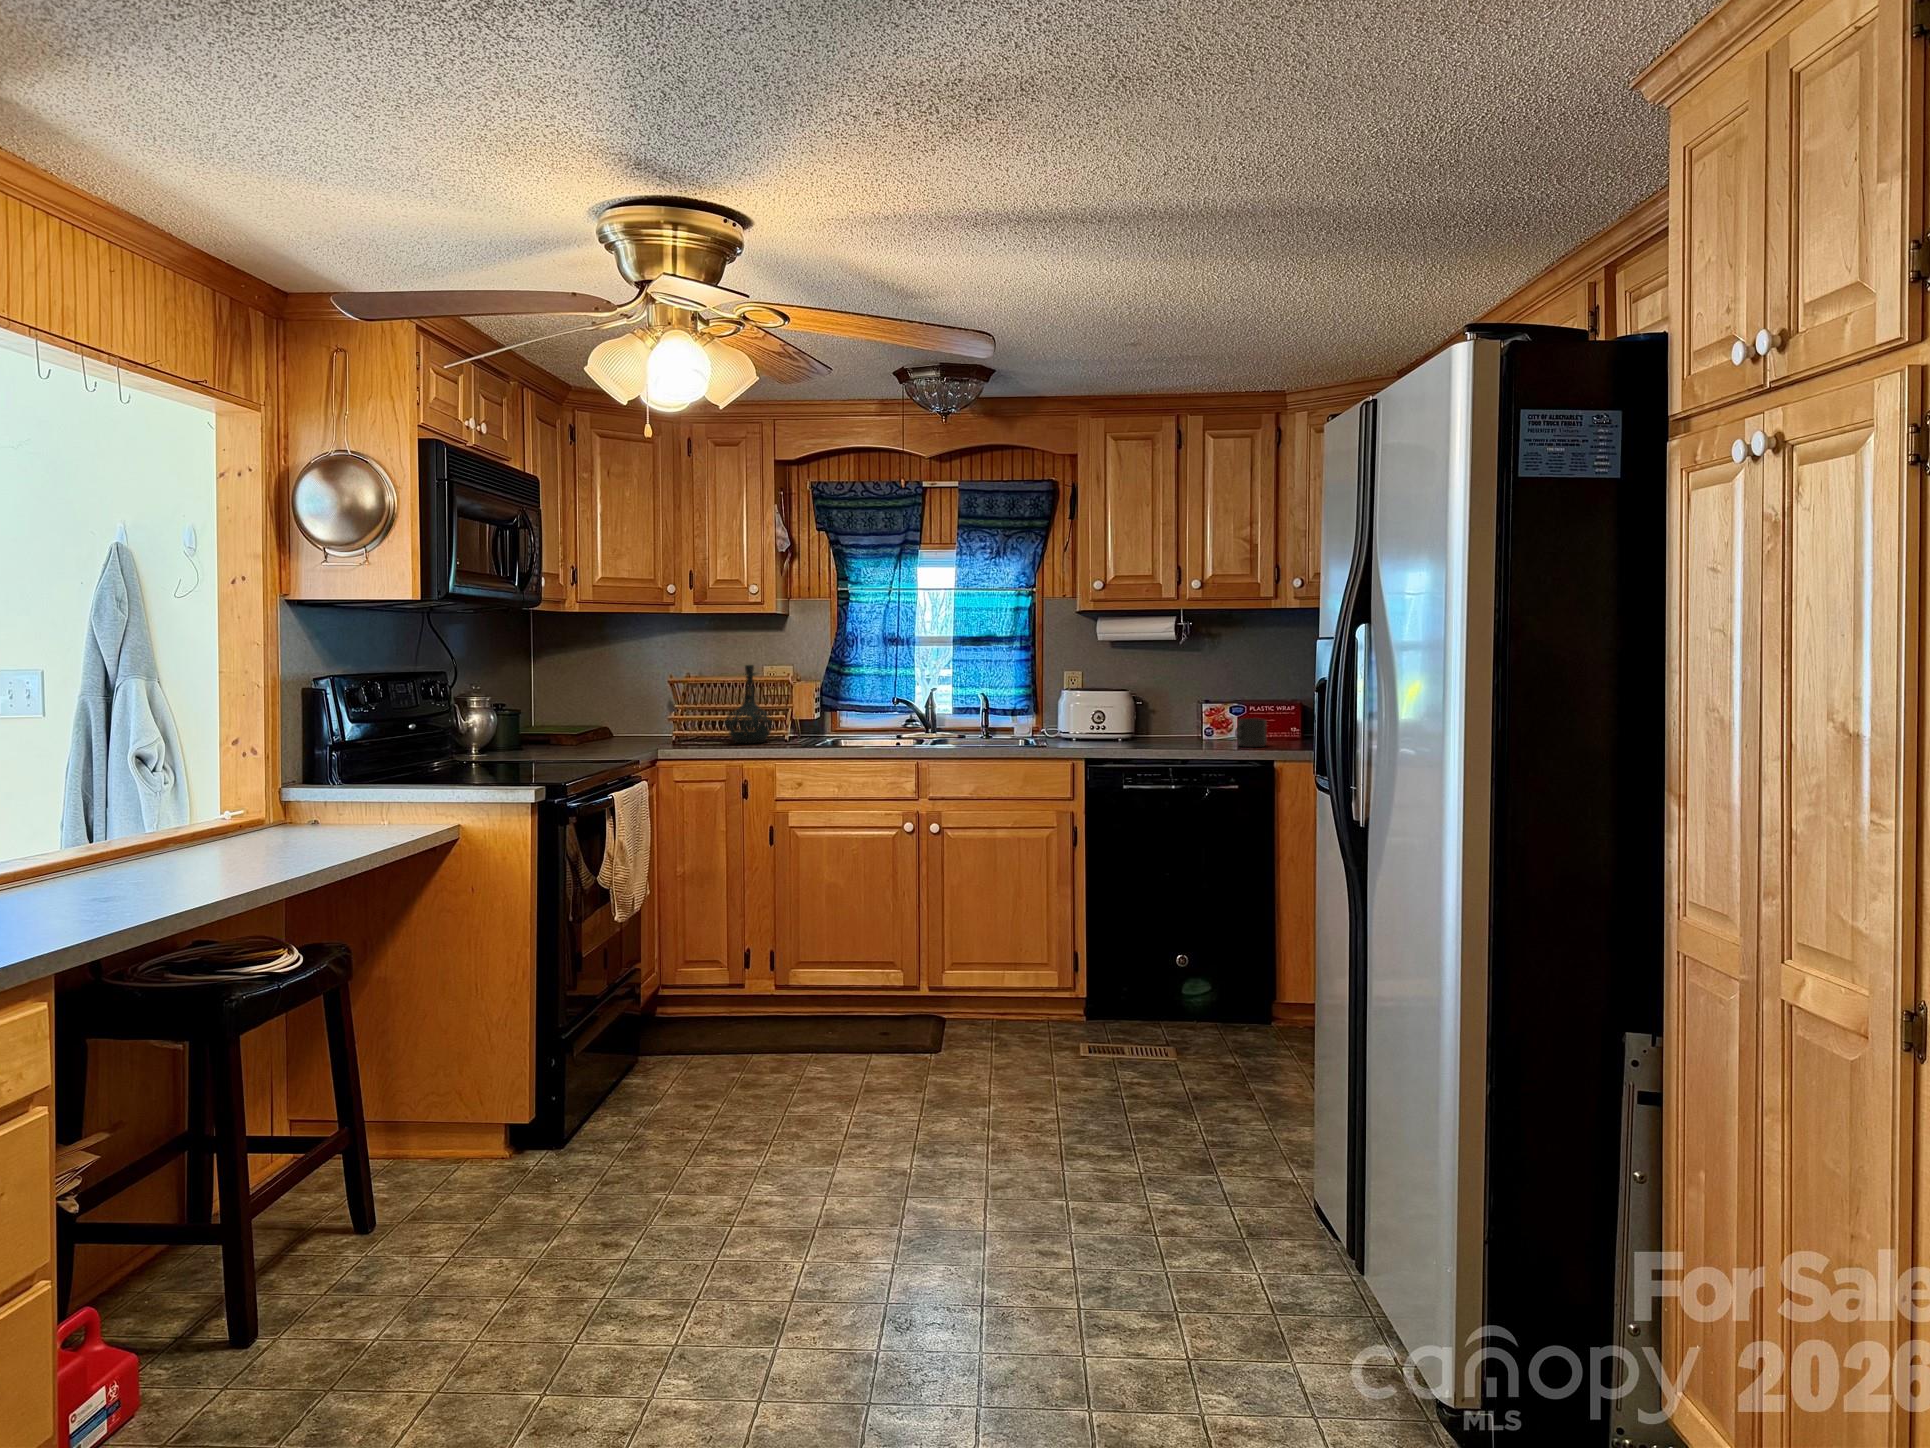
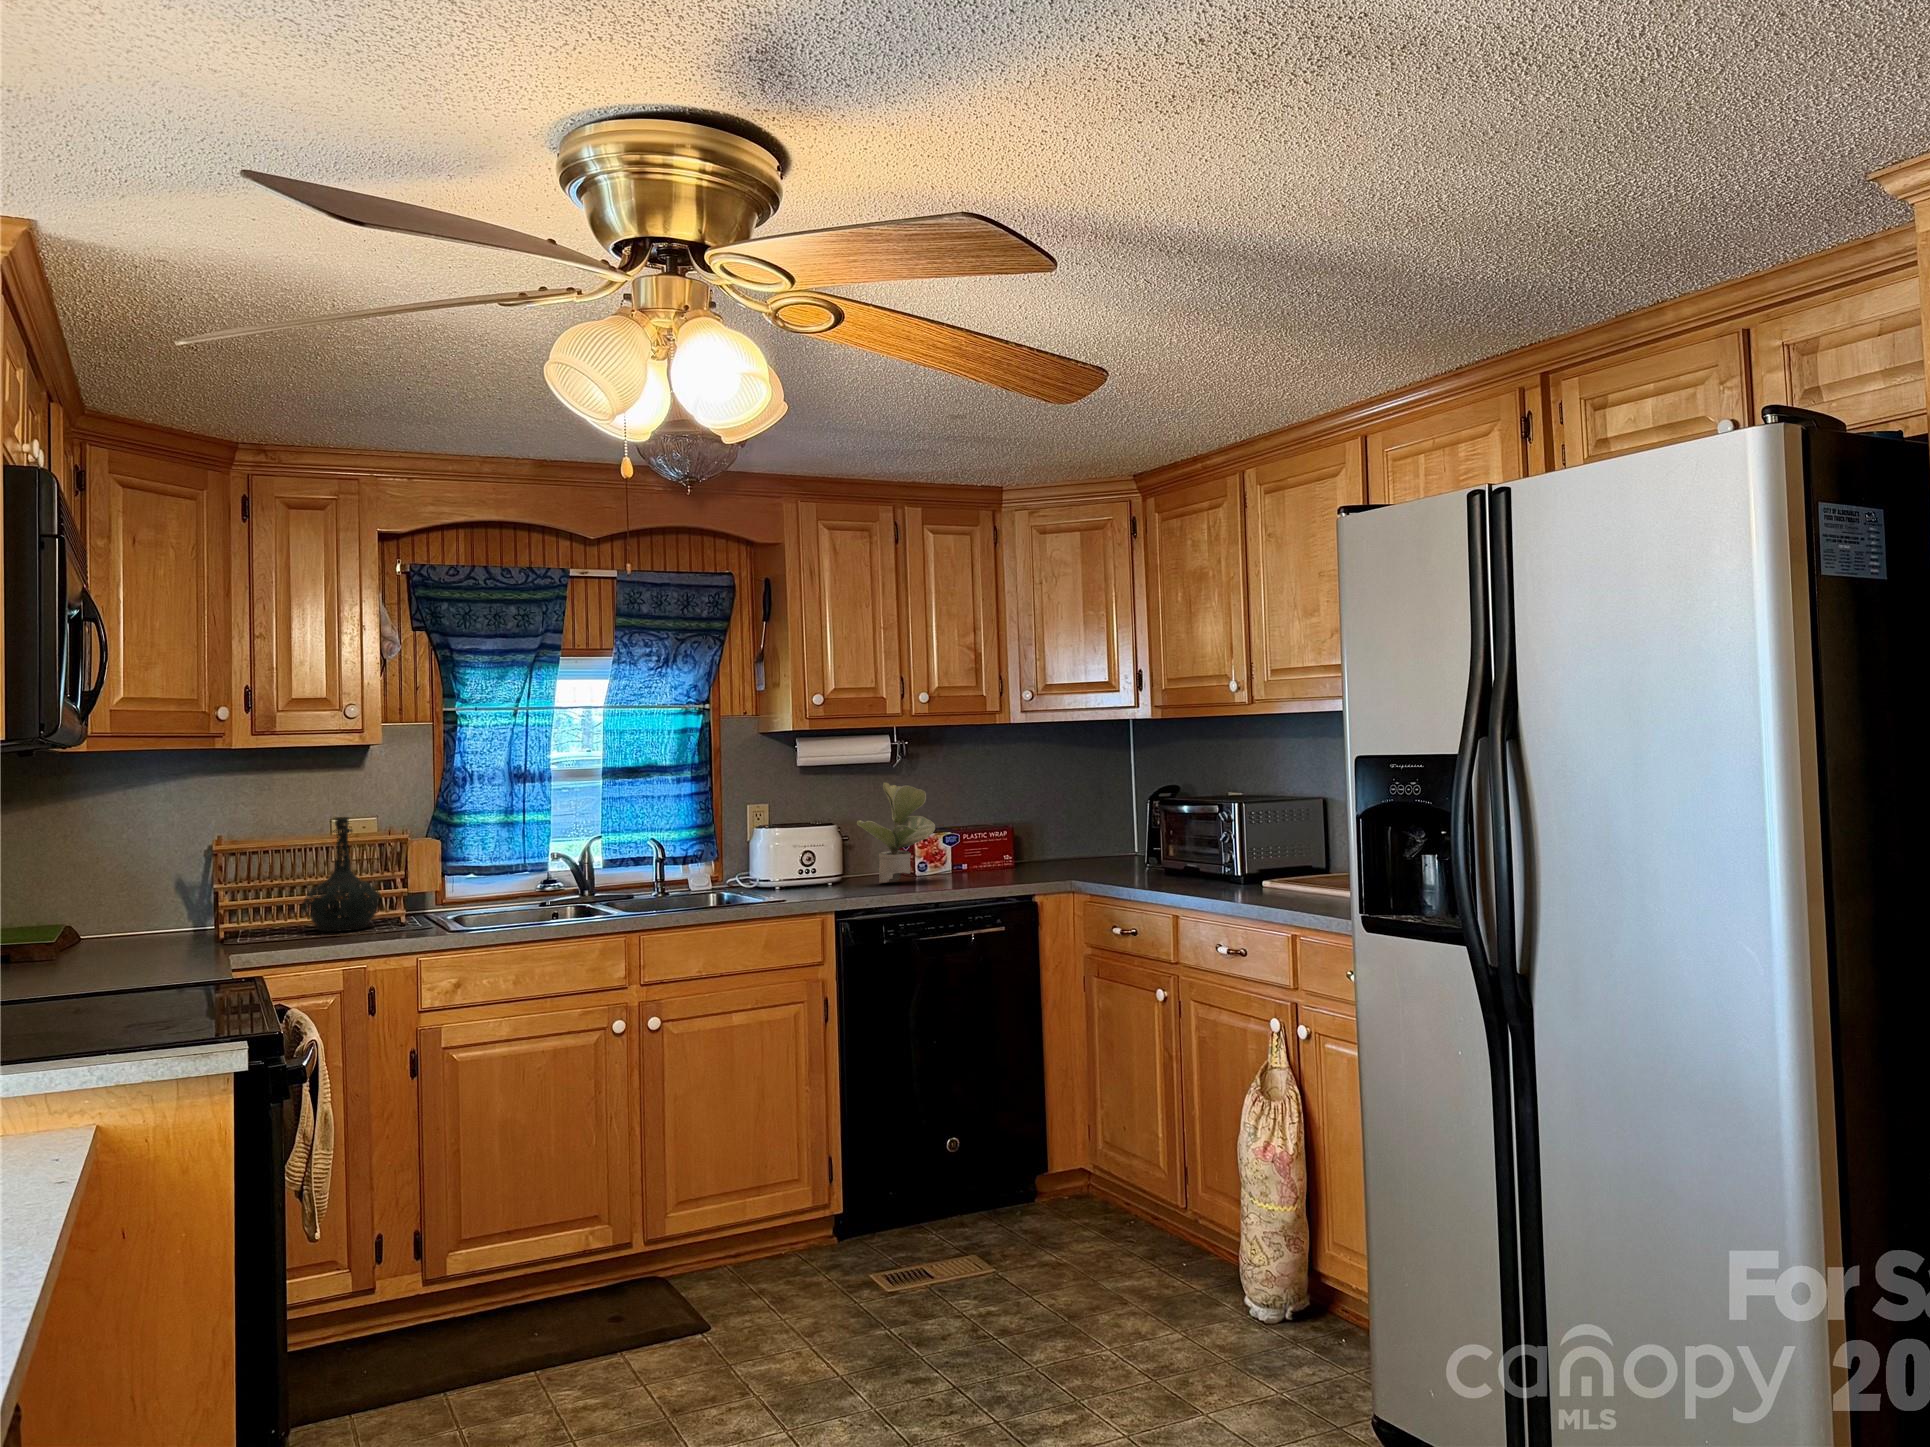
potted plant: none [1131,657,1201,740] -> present [857,783,935,883]
mug: present [1235,718,1267,747] -> none [990,848,1023,882]

